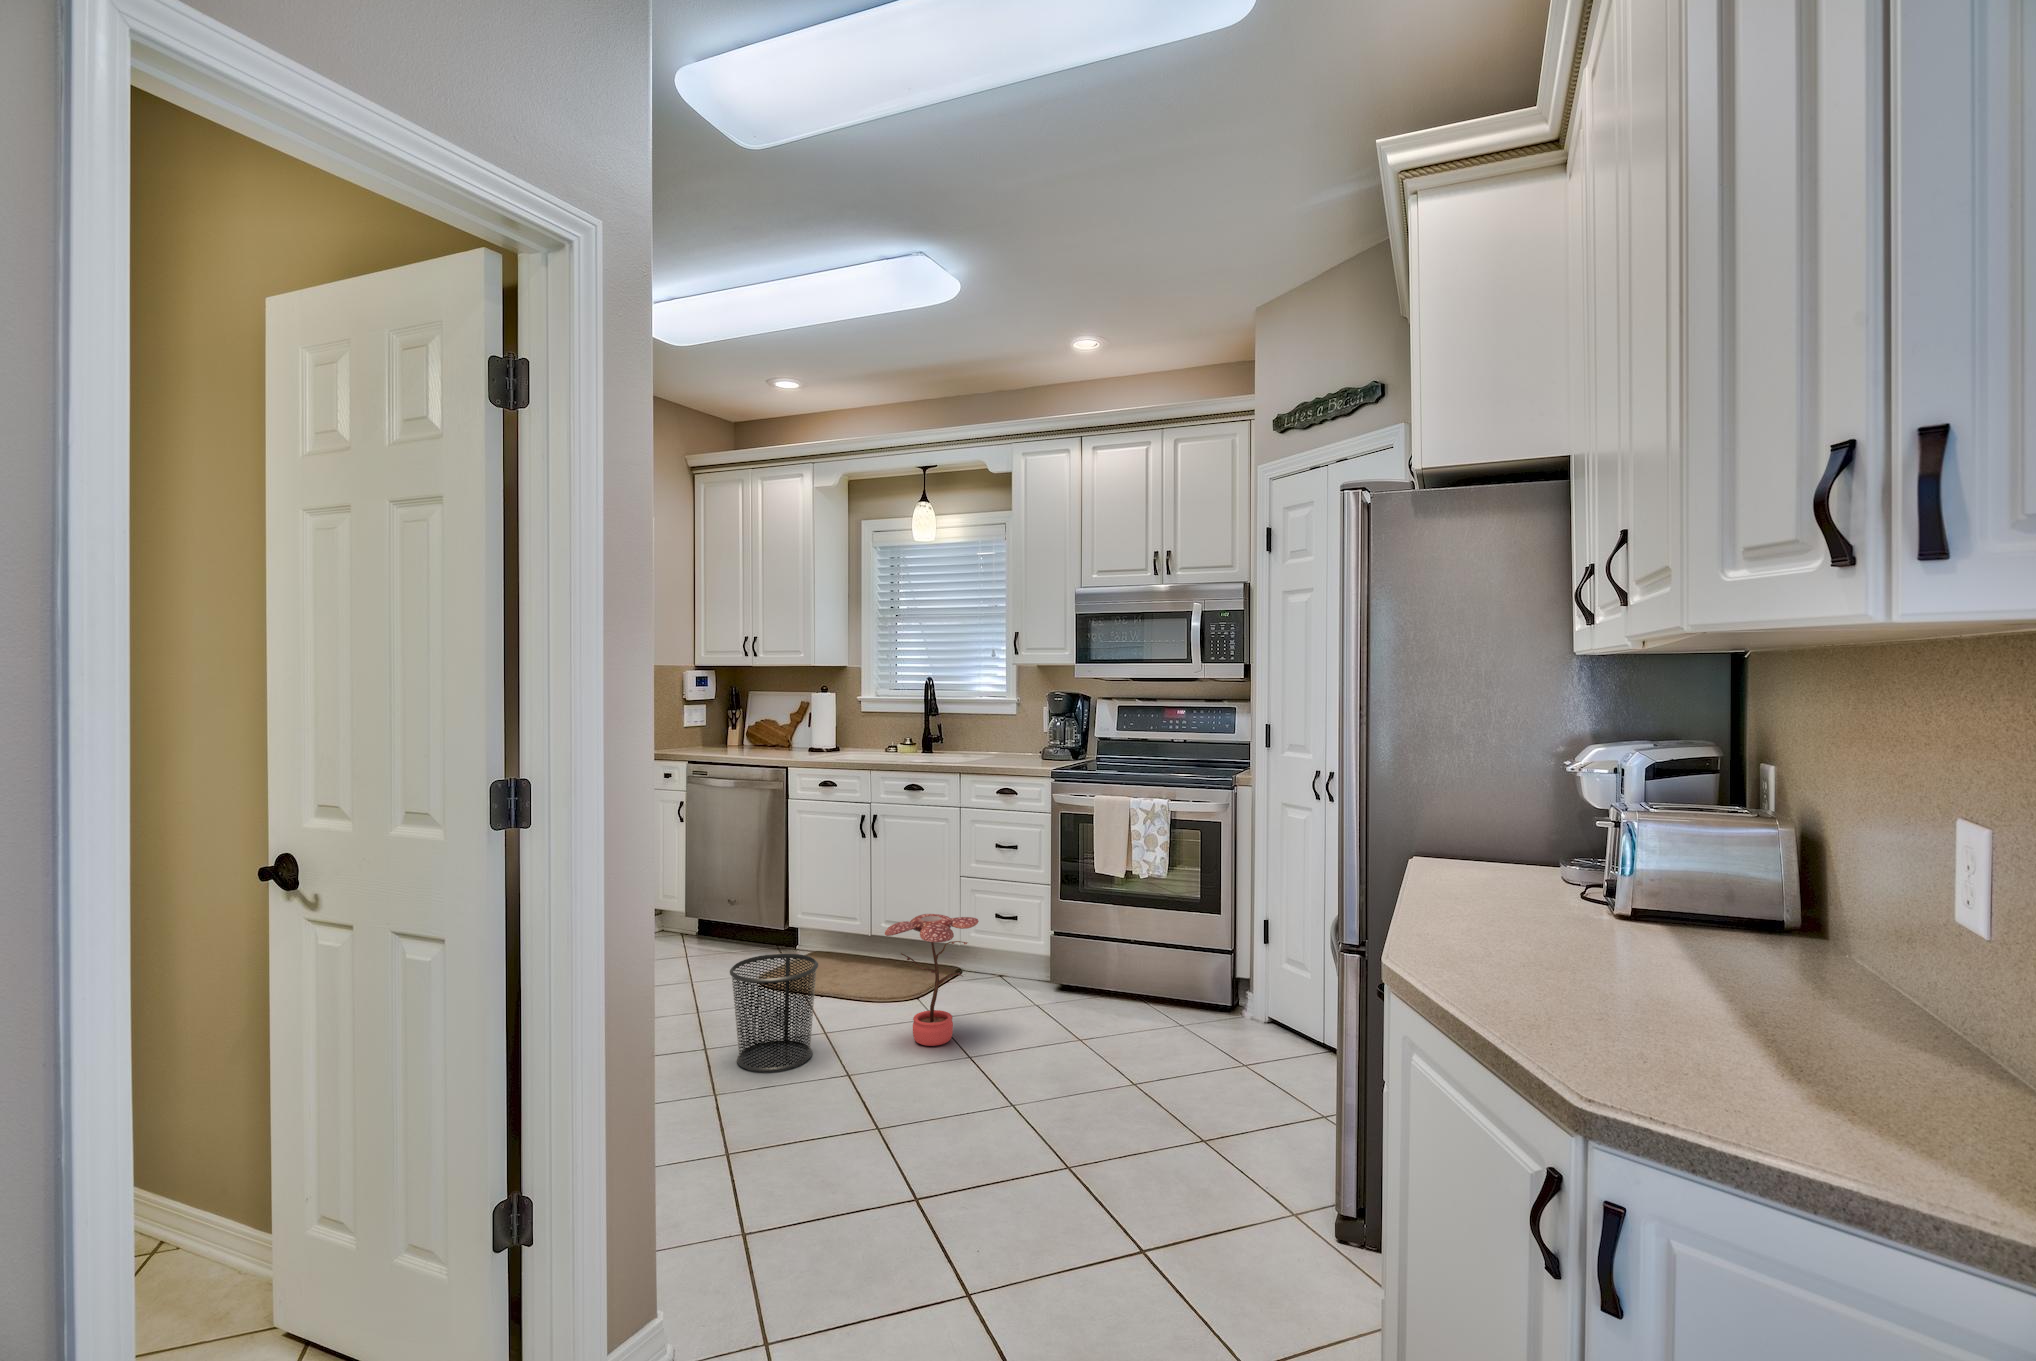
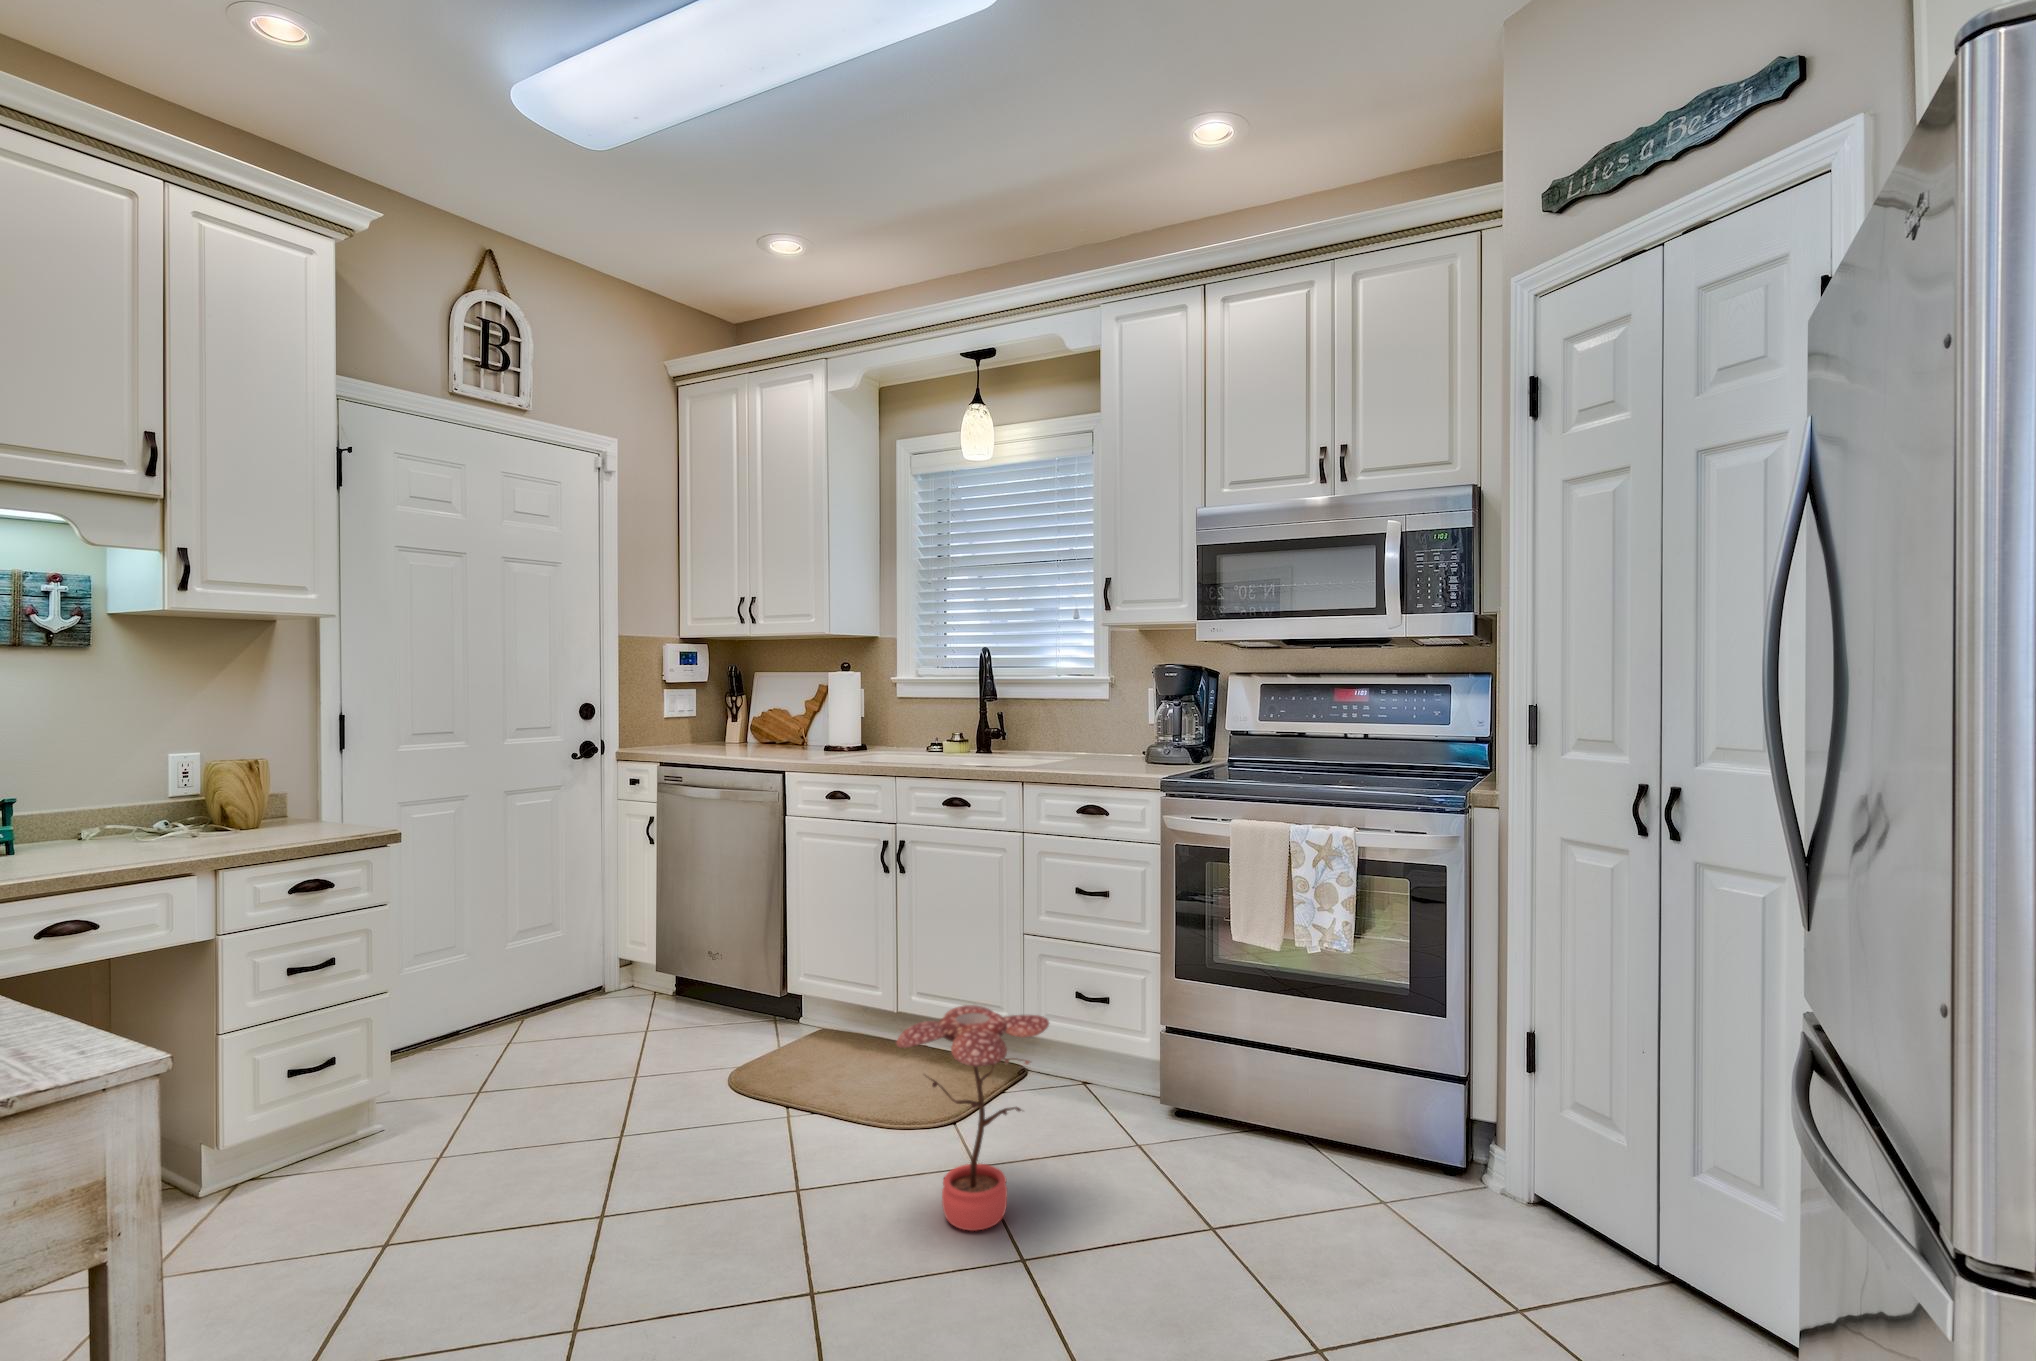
waste bin: present [730,953,818,1072] -> none [640,1067,788,1279]

